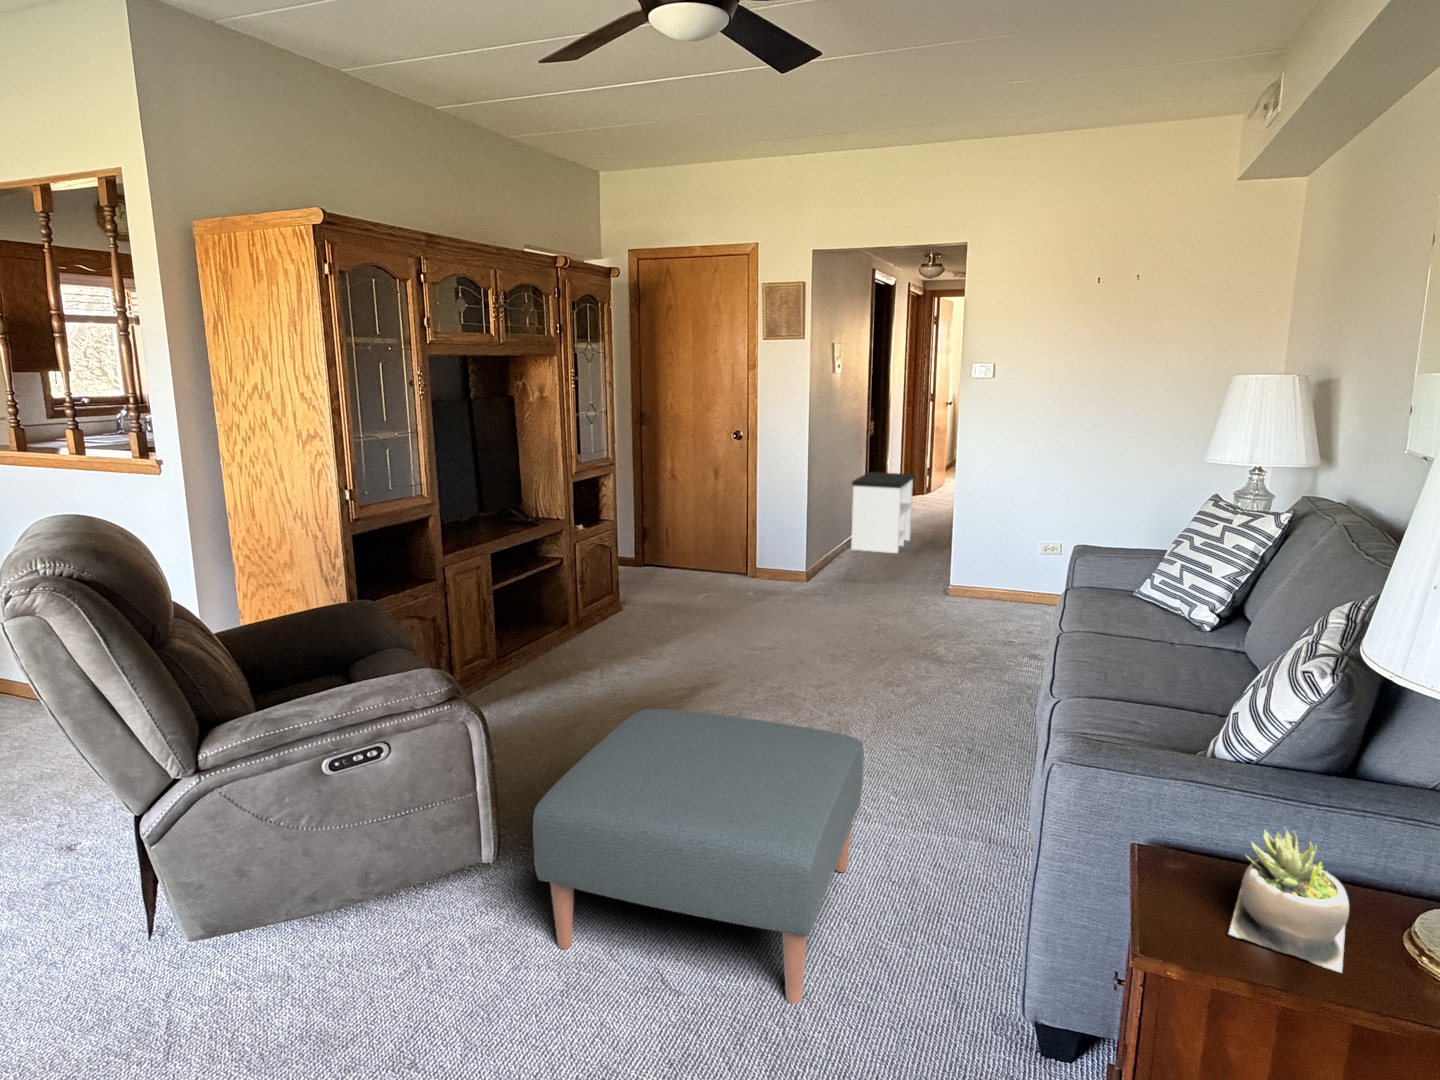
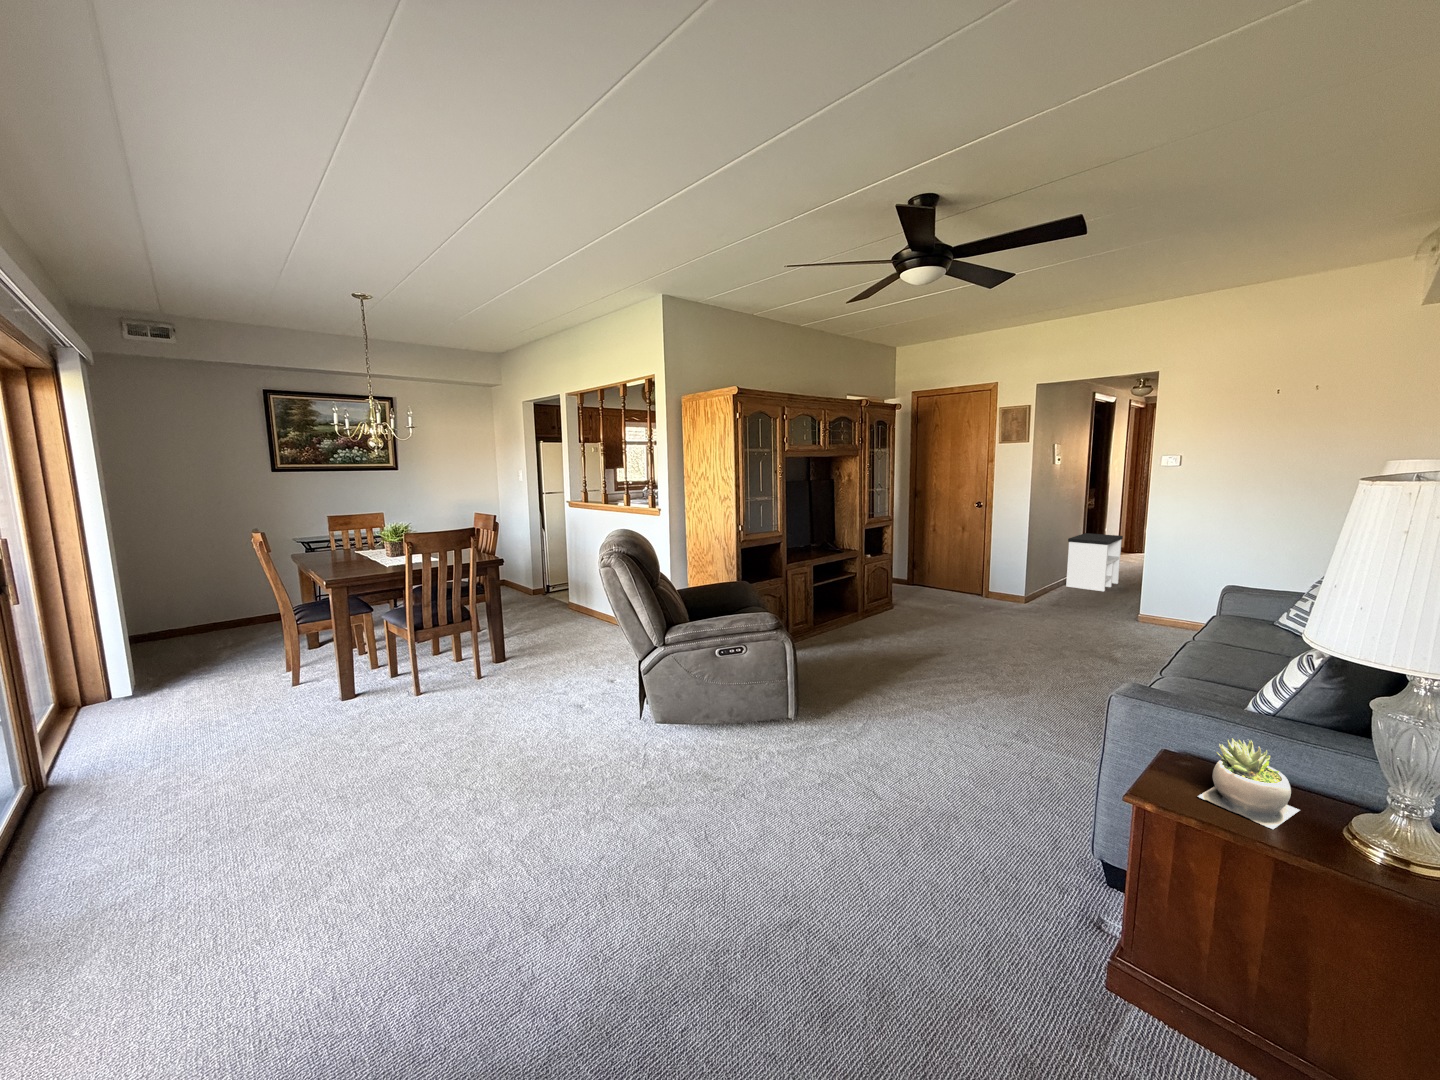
ottoman: present [533,709,864,1004] -> none [810,651,1014,819]

